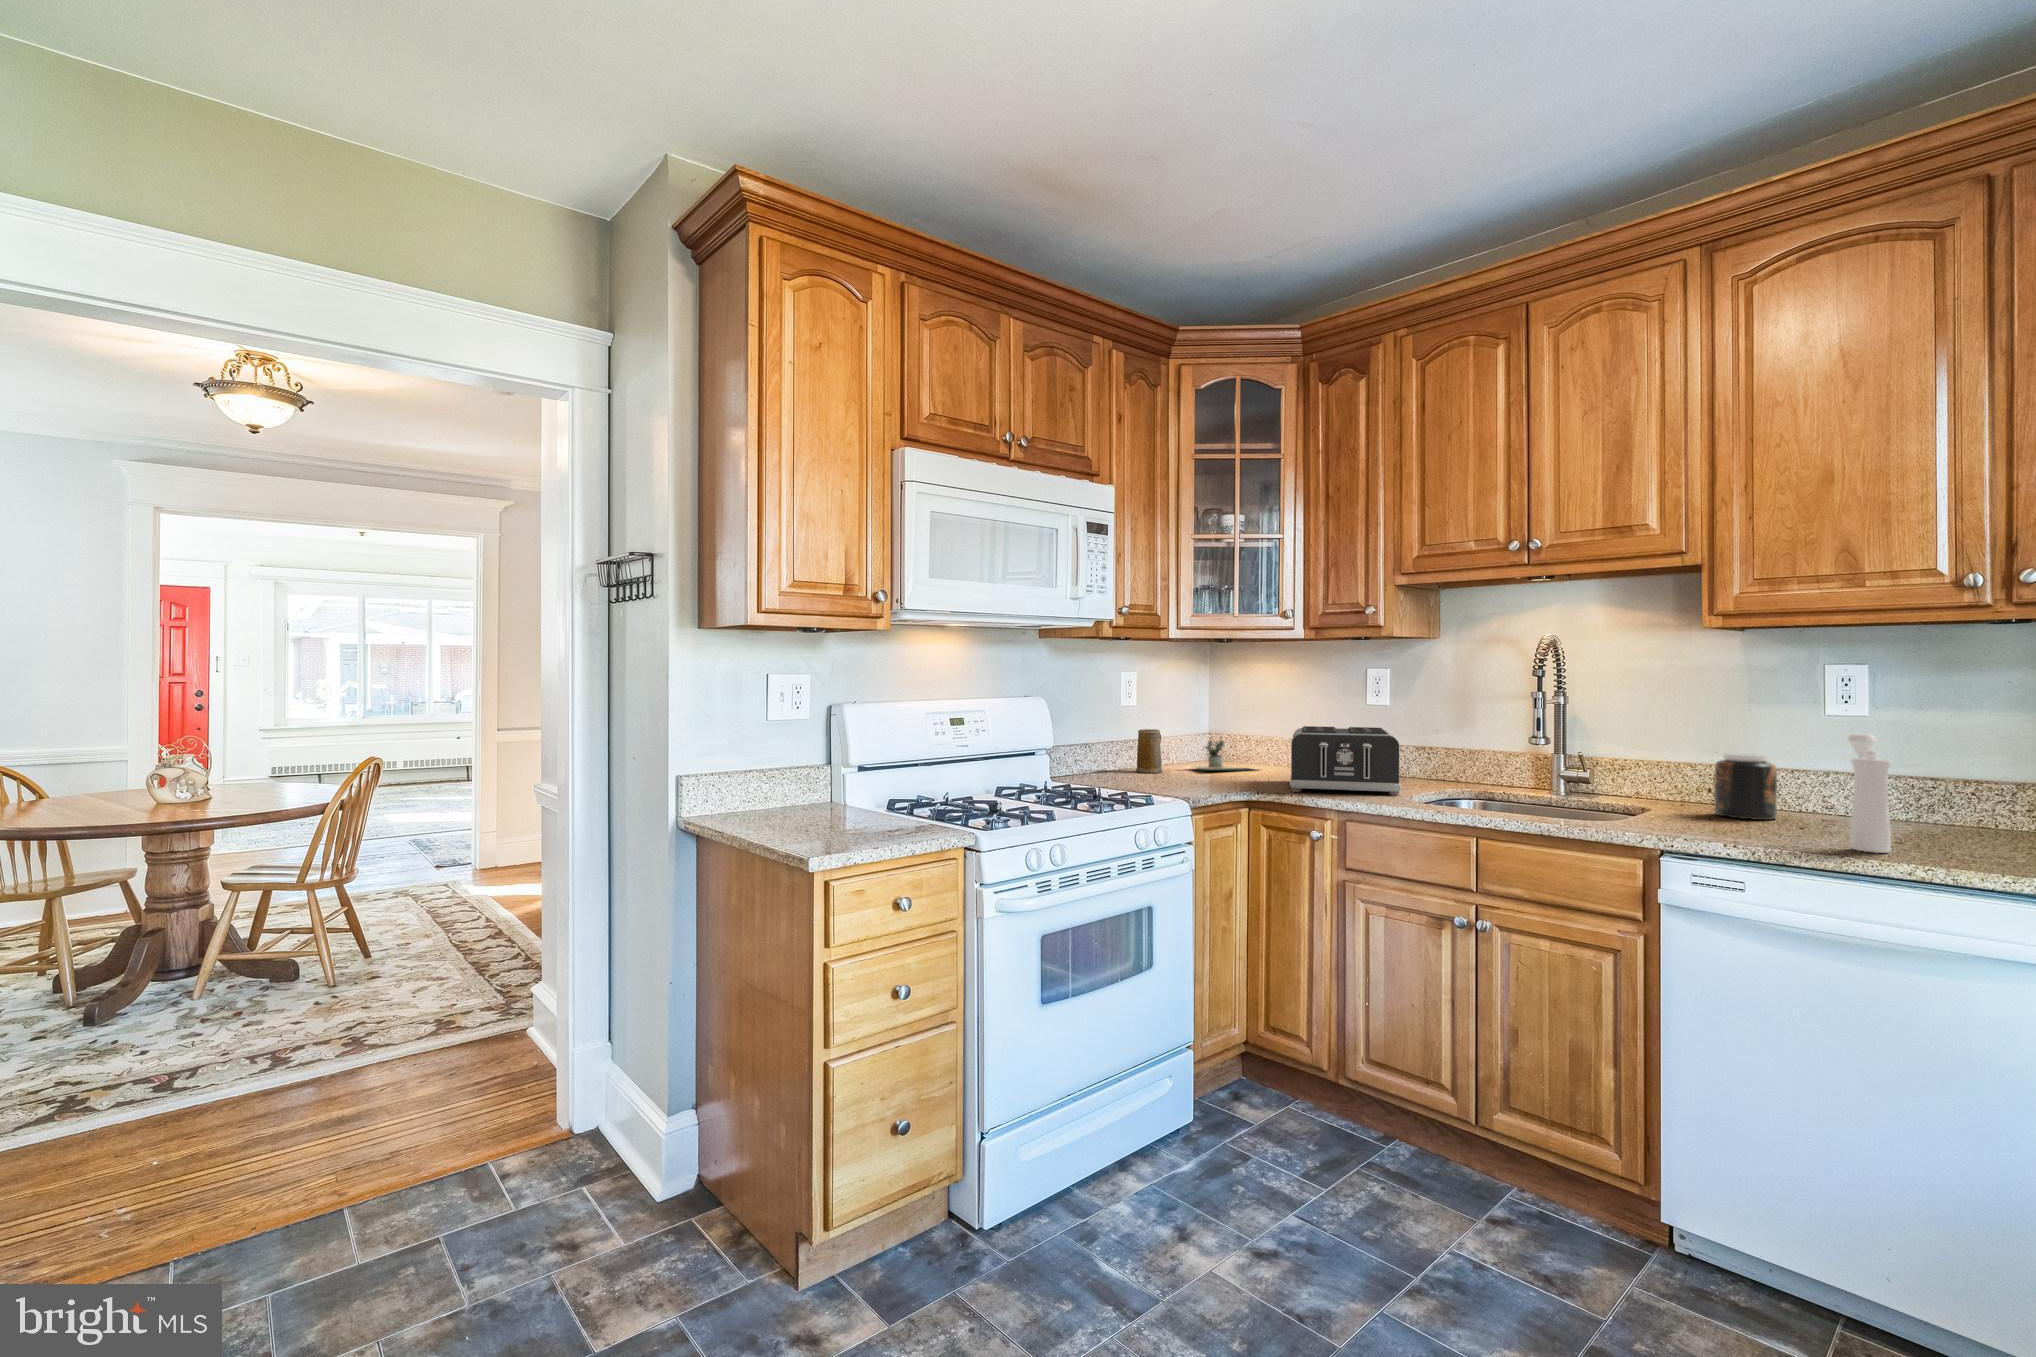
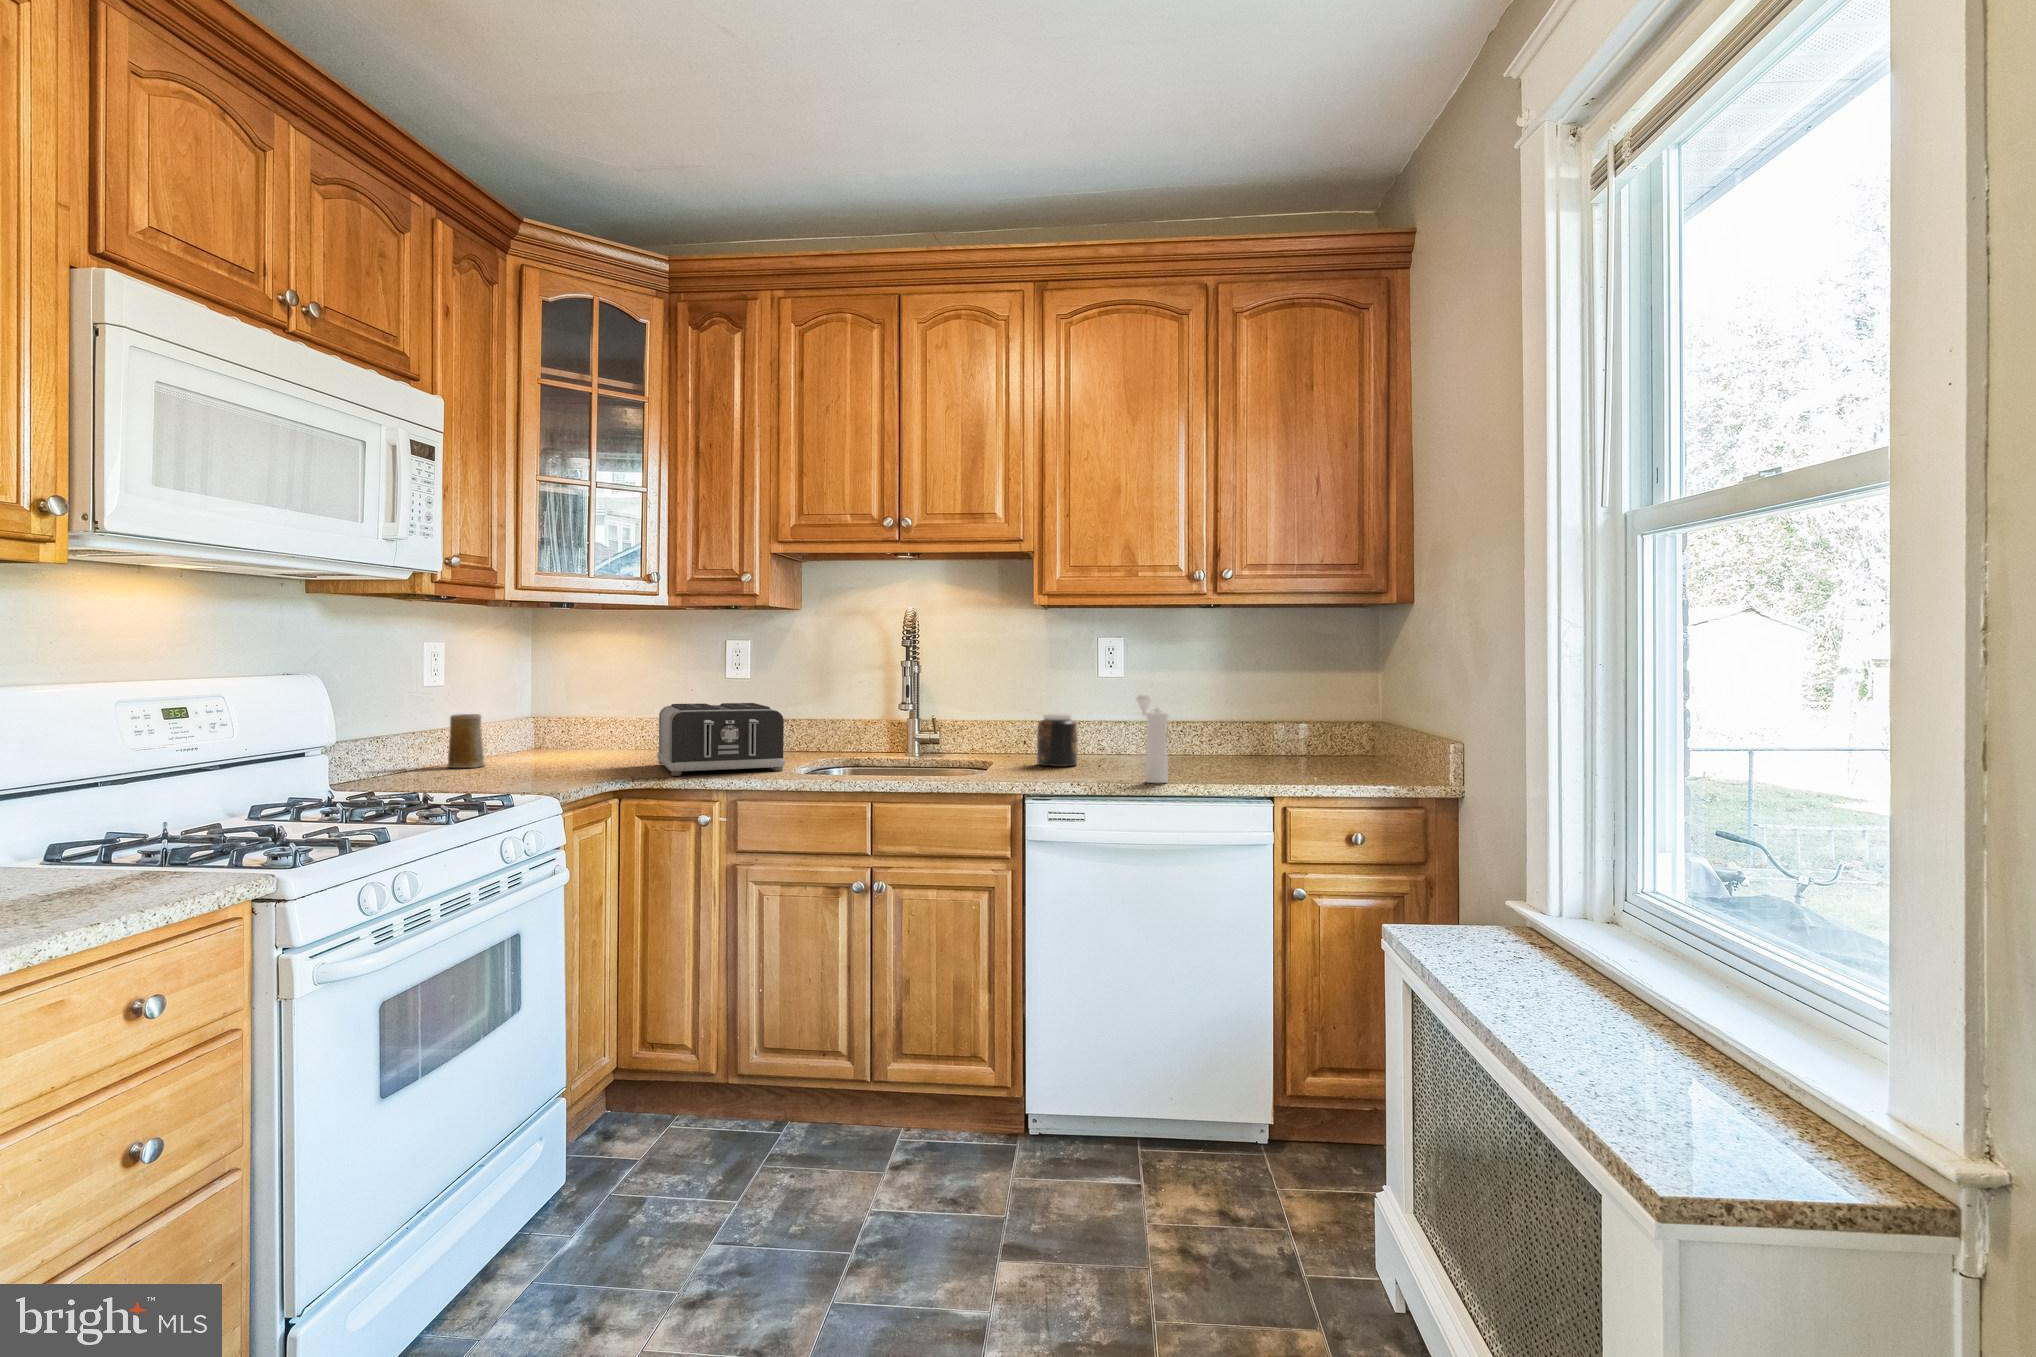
potted plant: present [1198,740,1241,769] -> none [516,722,634,759]

